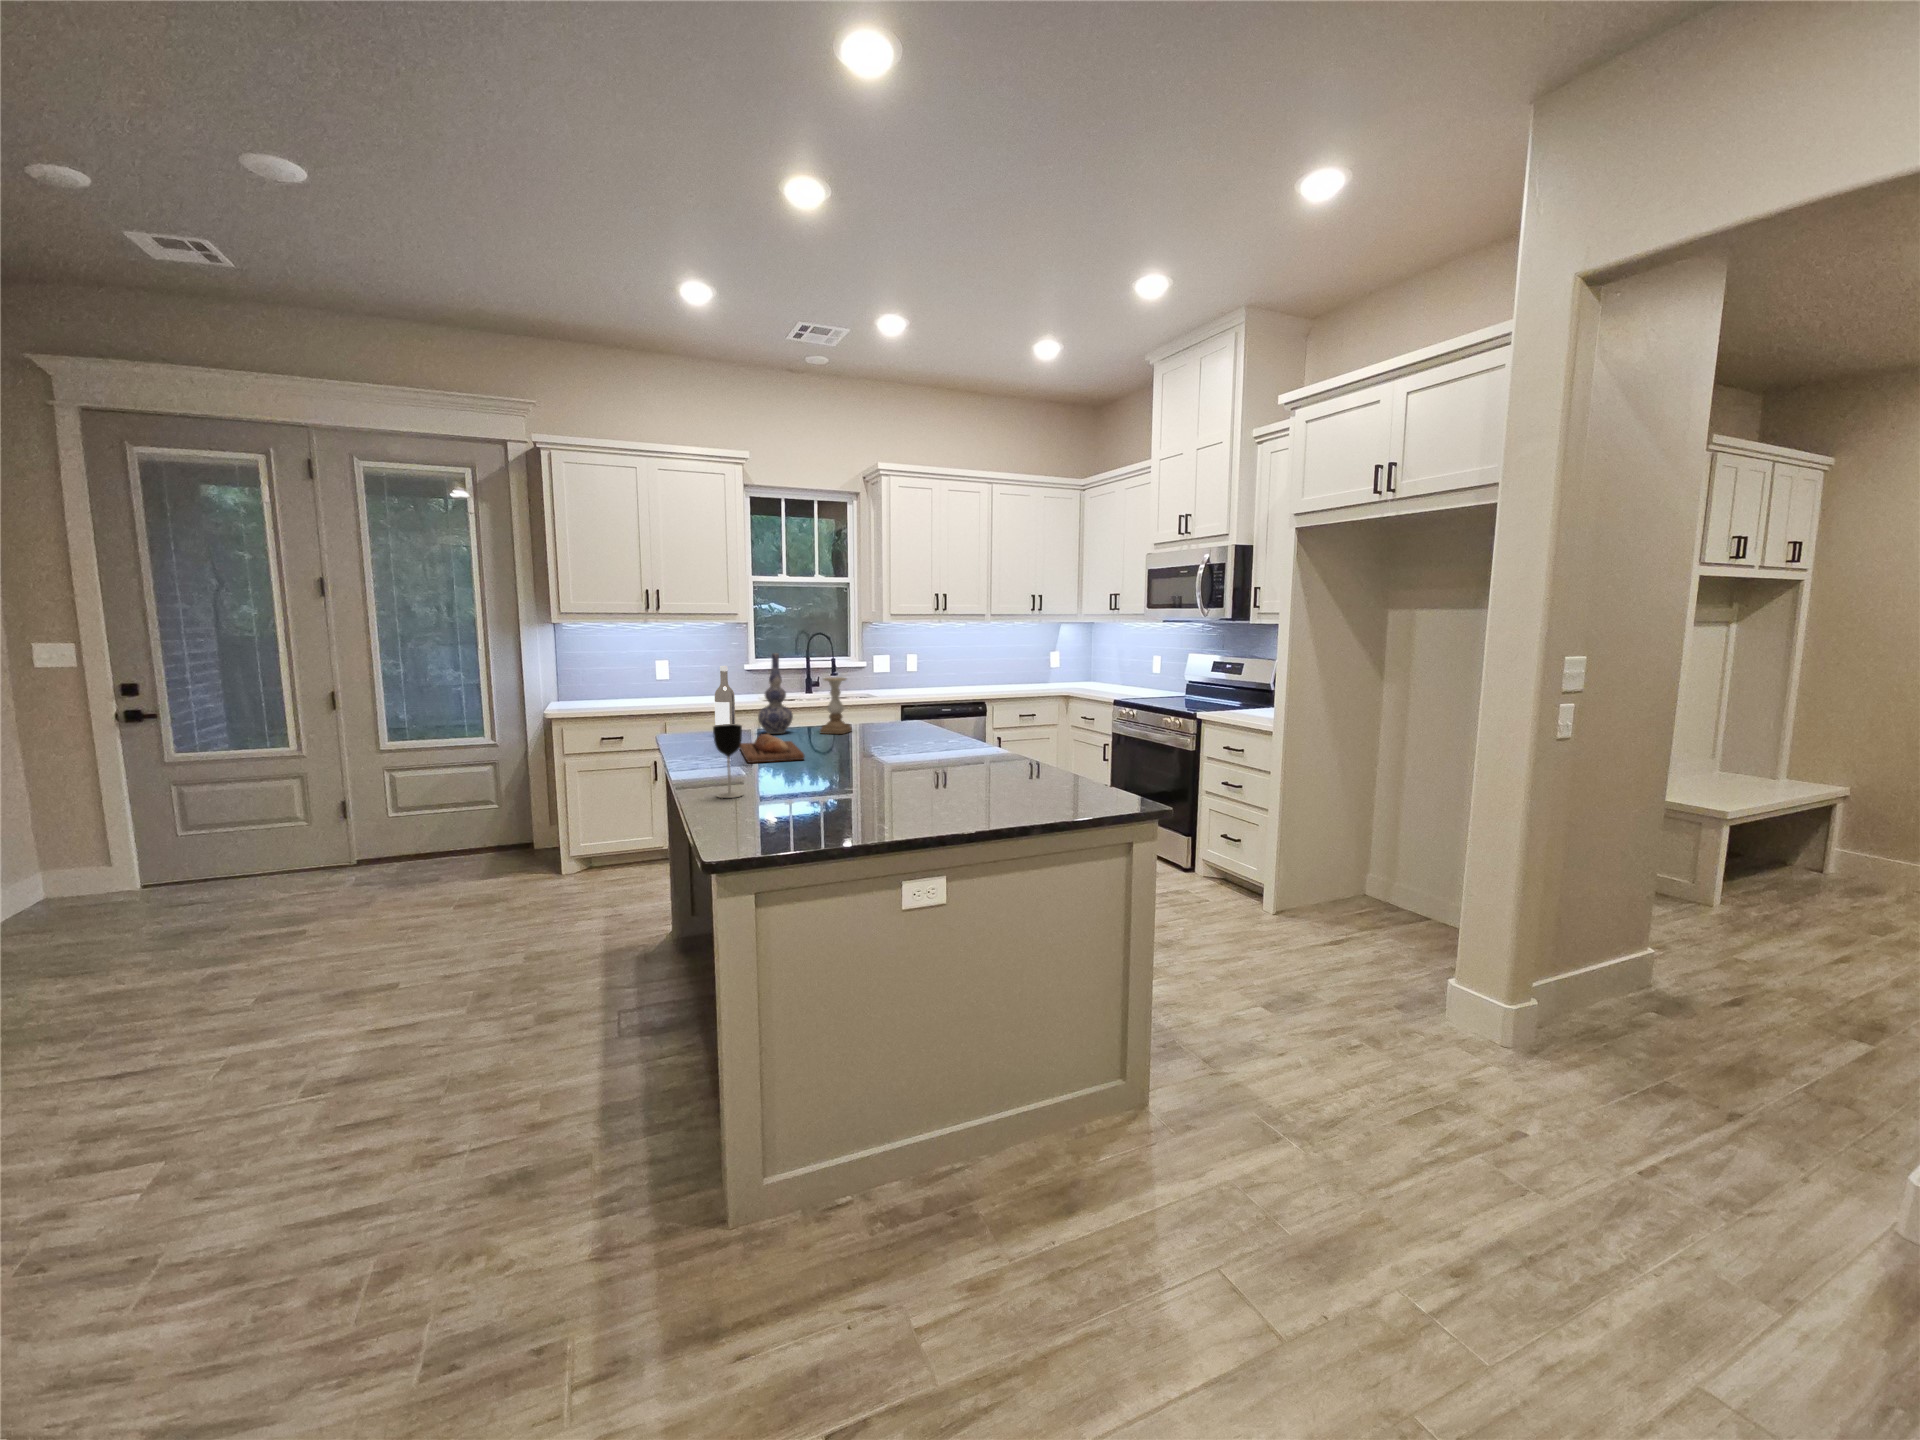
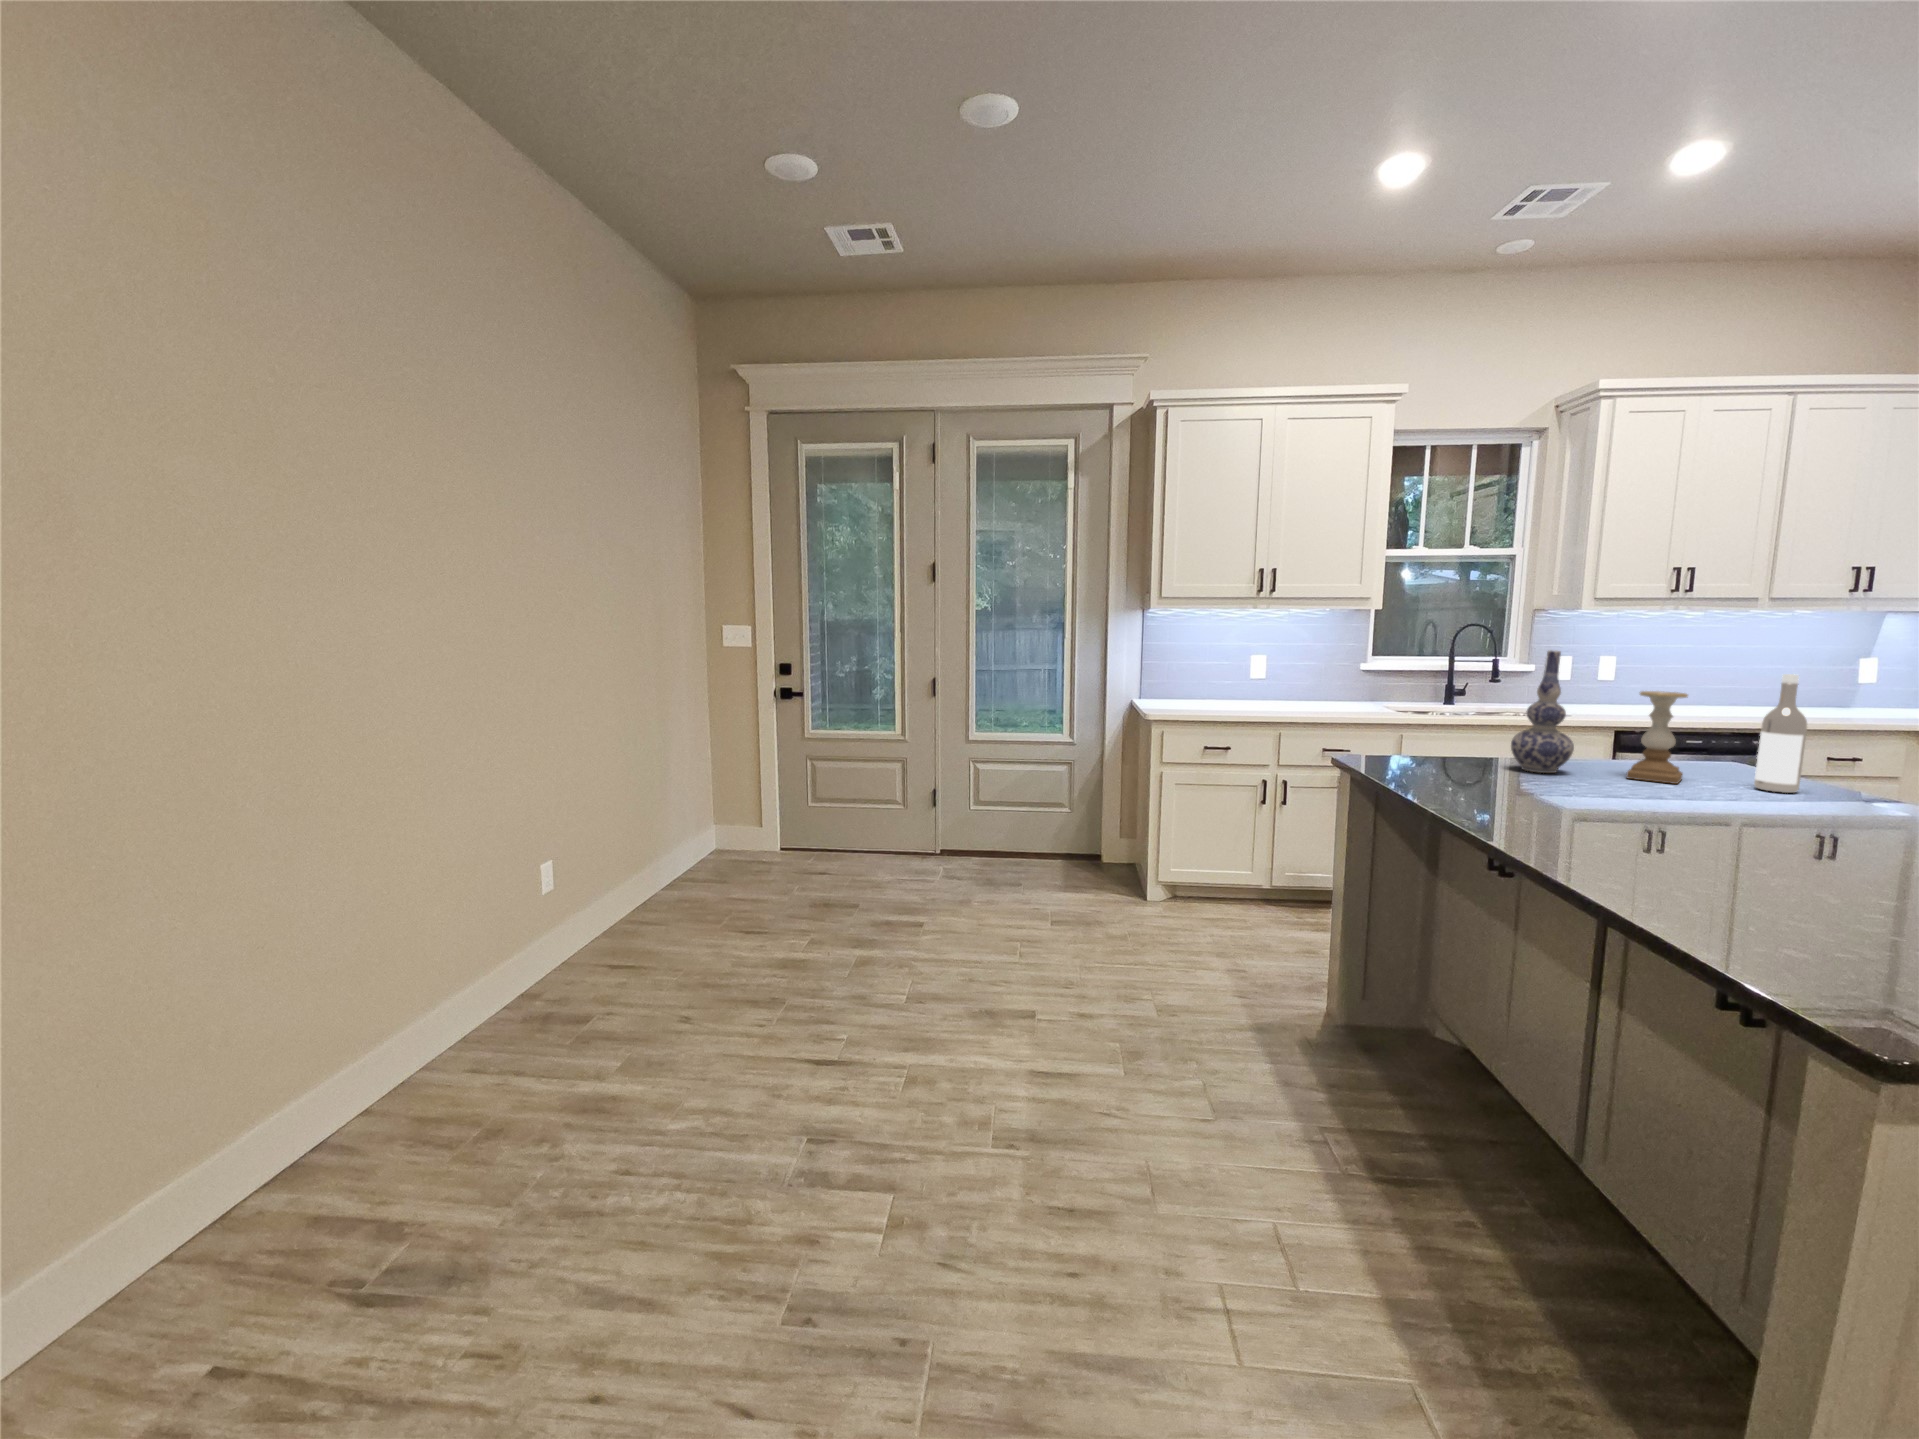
wine bottle: present [715,666,735,725] -> present [1754,674,1807,793]
wine glass: present [713,724,742,798] -> none [1730,787,1823,935]
bread loaf: present [740,734,805,763] -> none [1539,781,1733,839]

